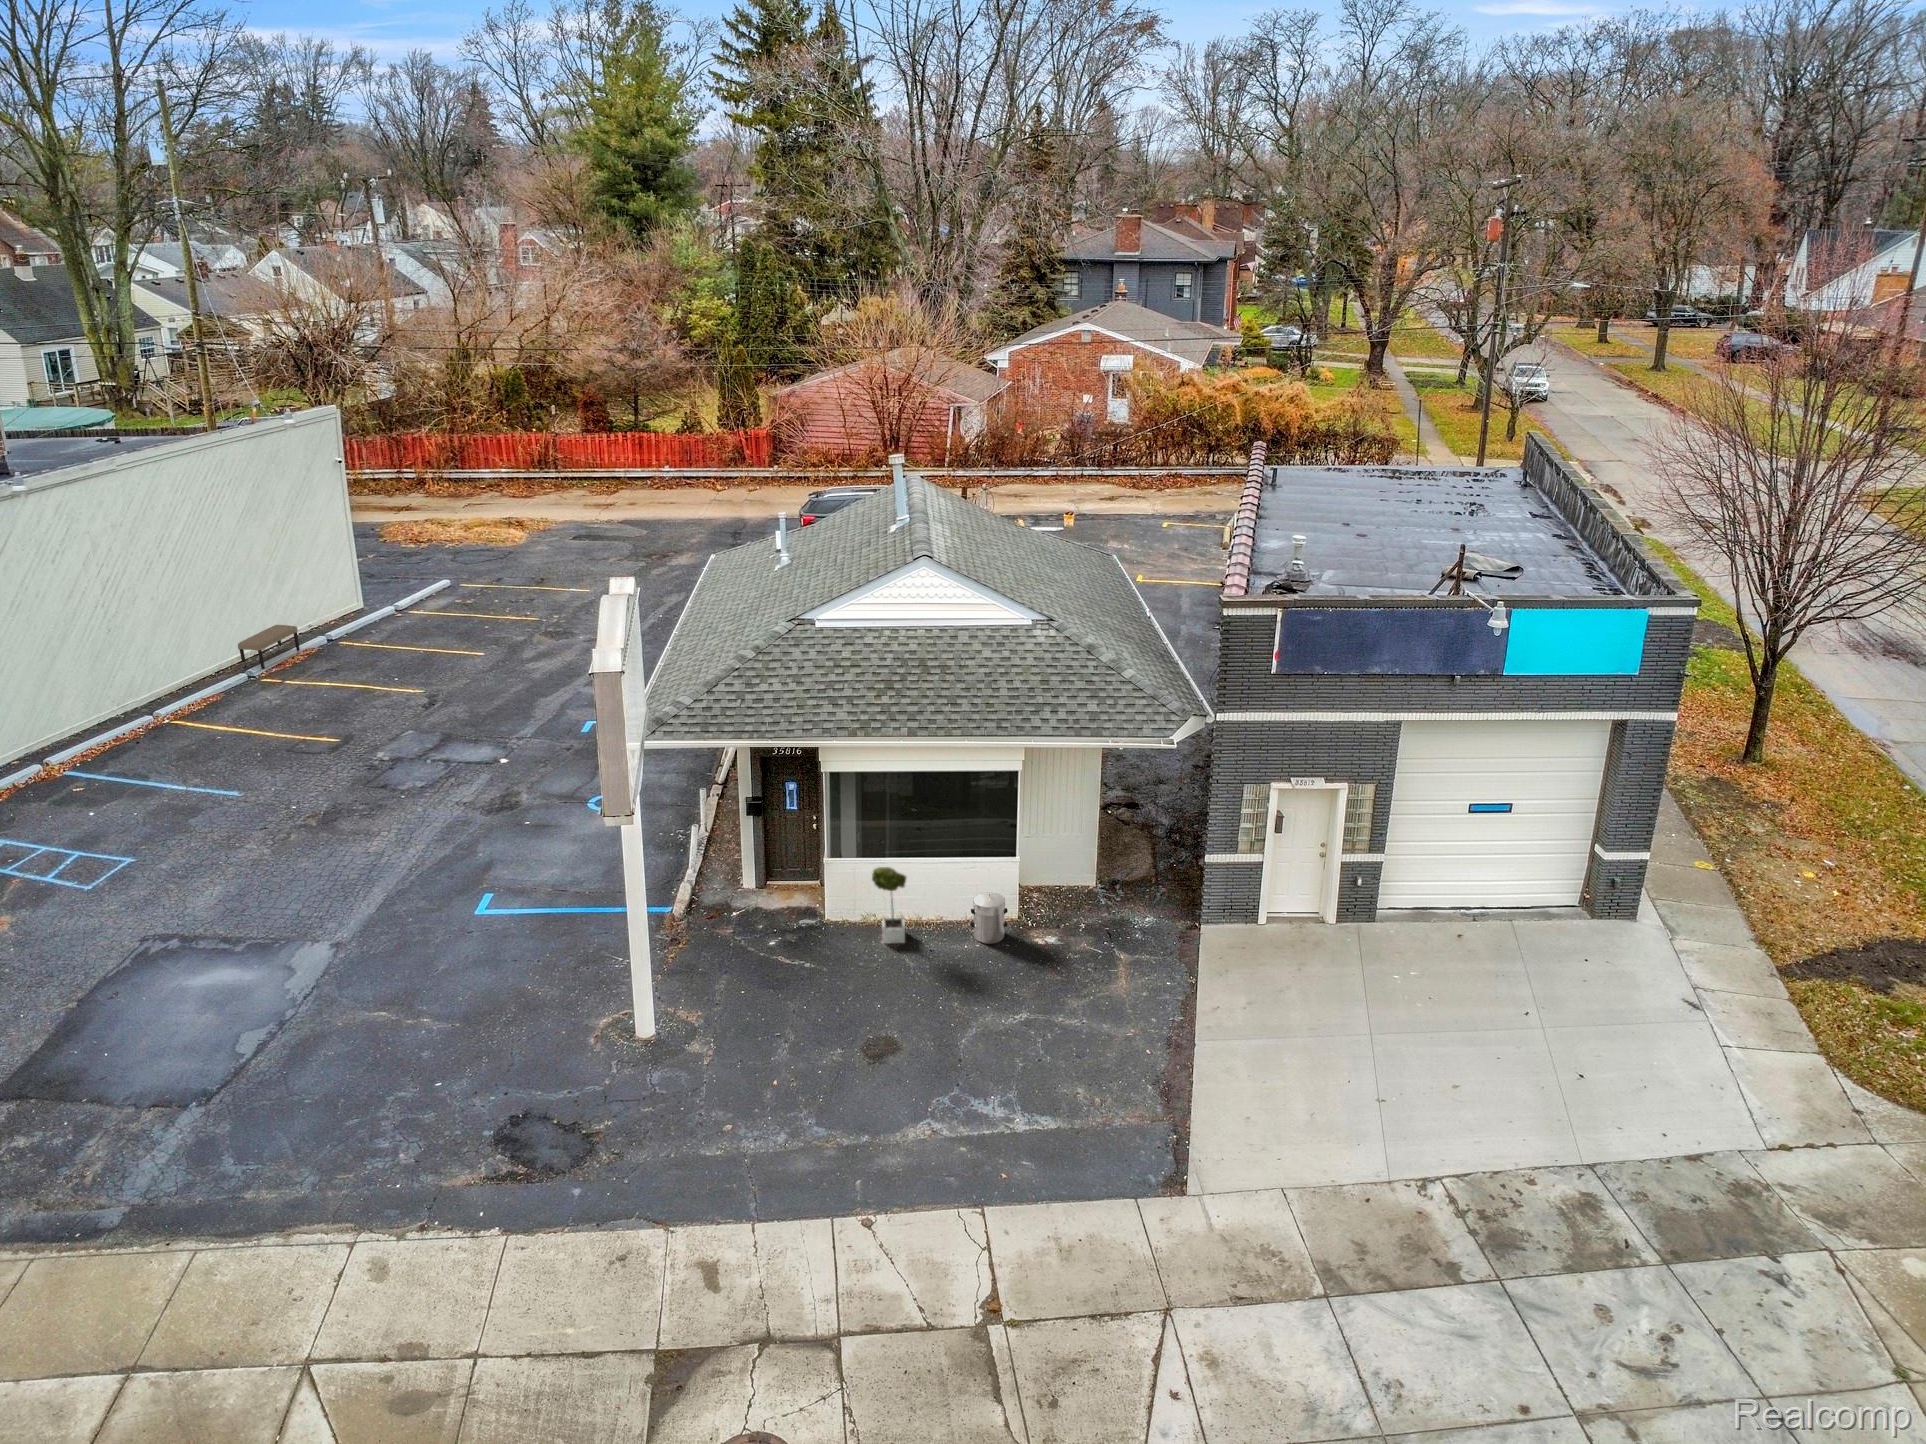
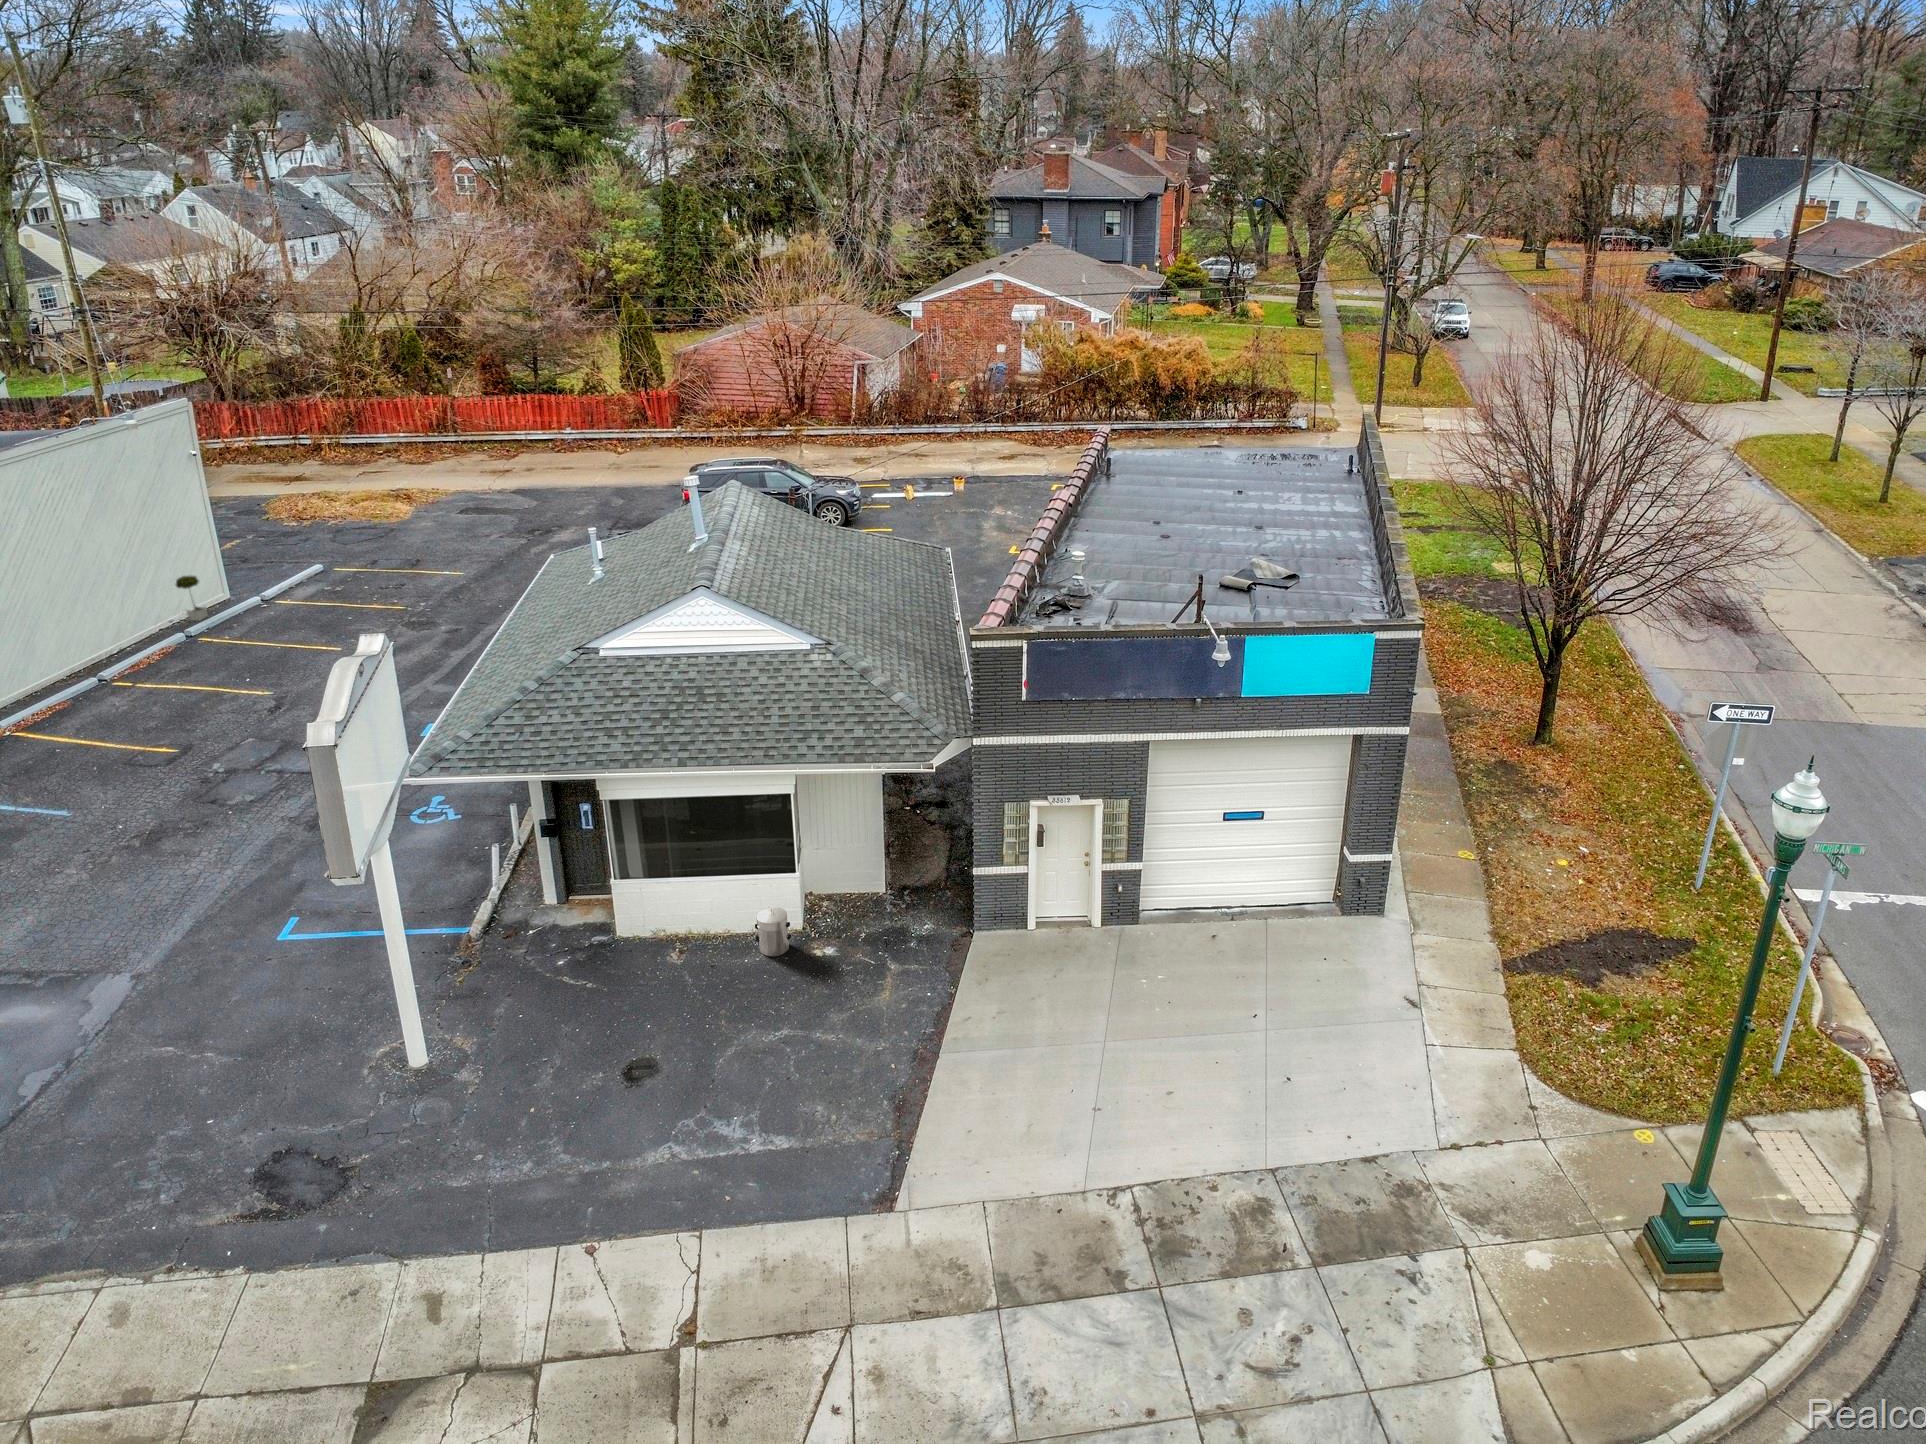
bench: present [238,625,300,669] -> none [86,622,156,669]
potted tree: present [872,867,907,944] -> present [176,576,208,621]

